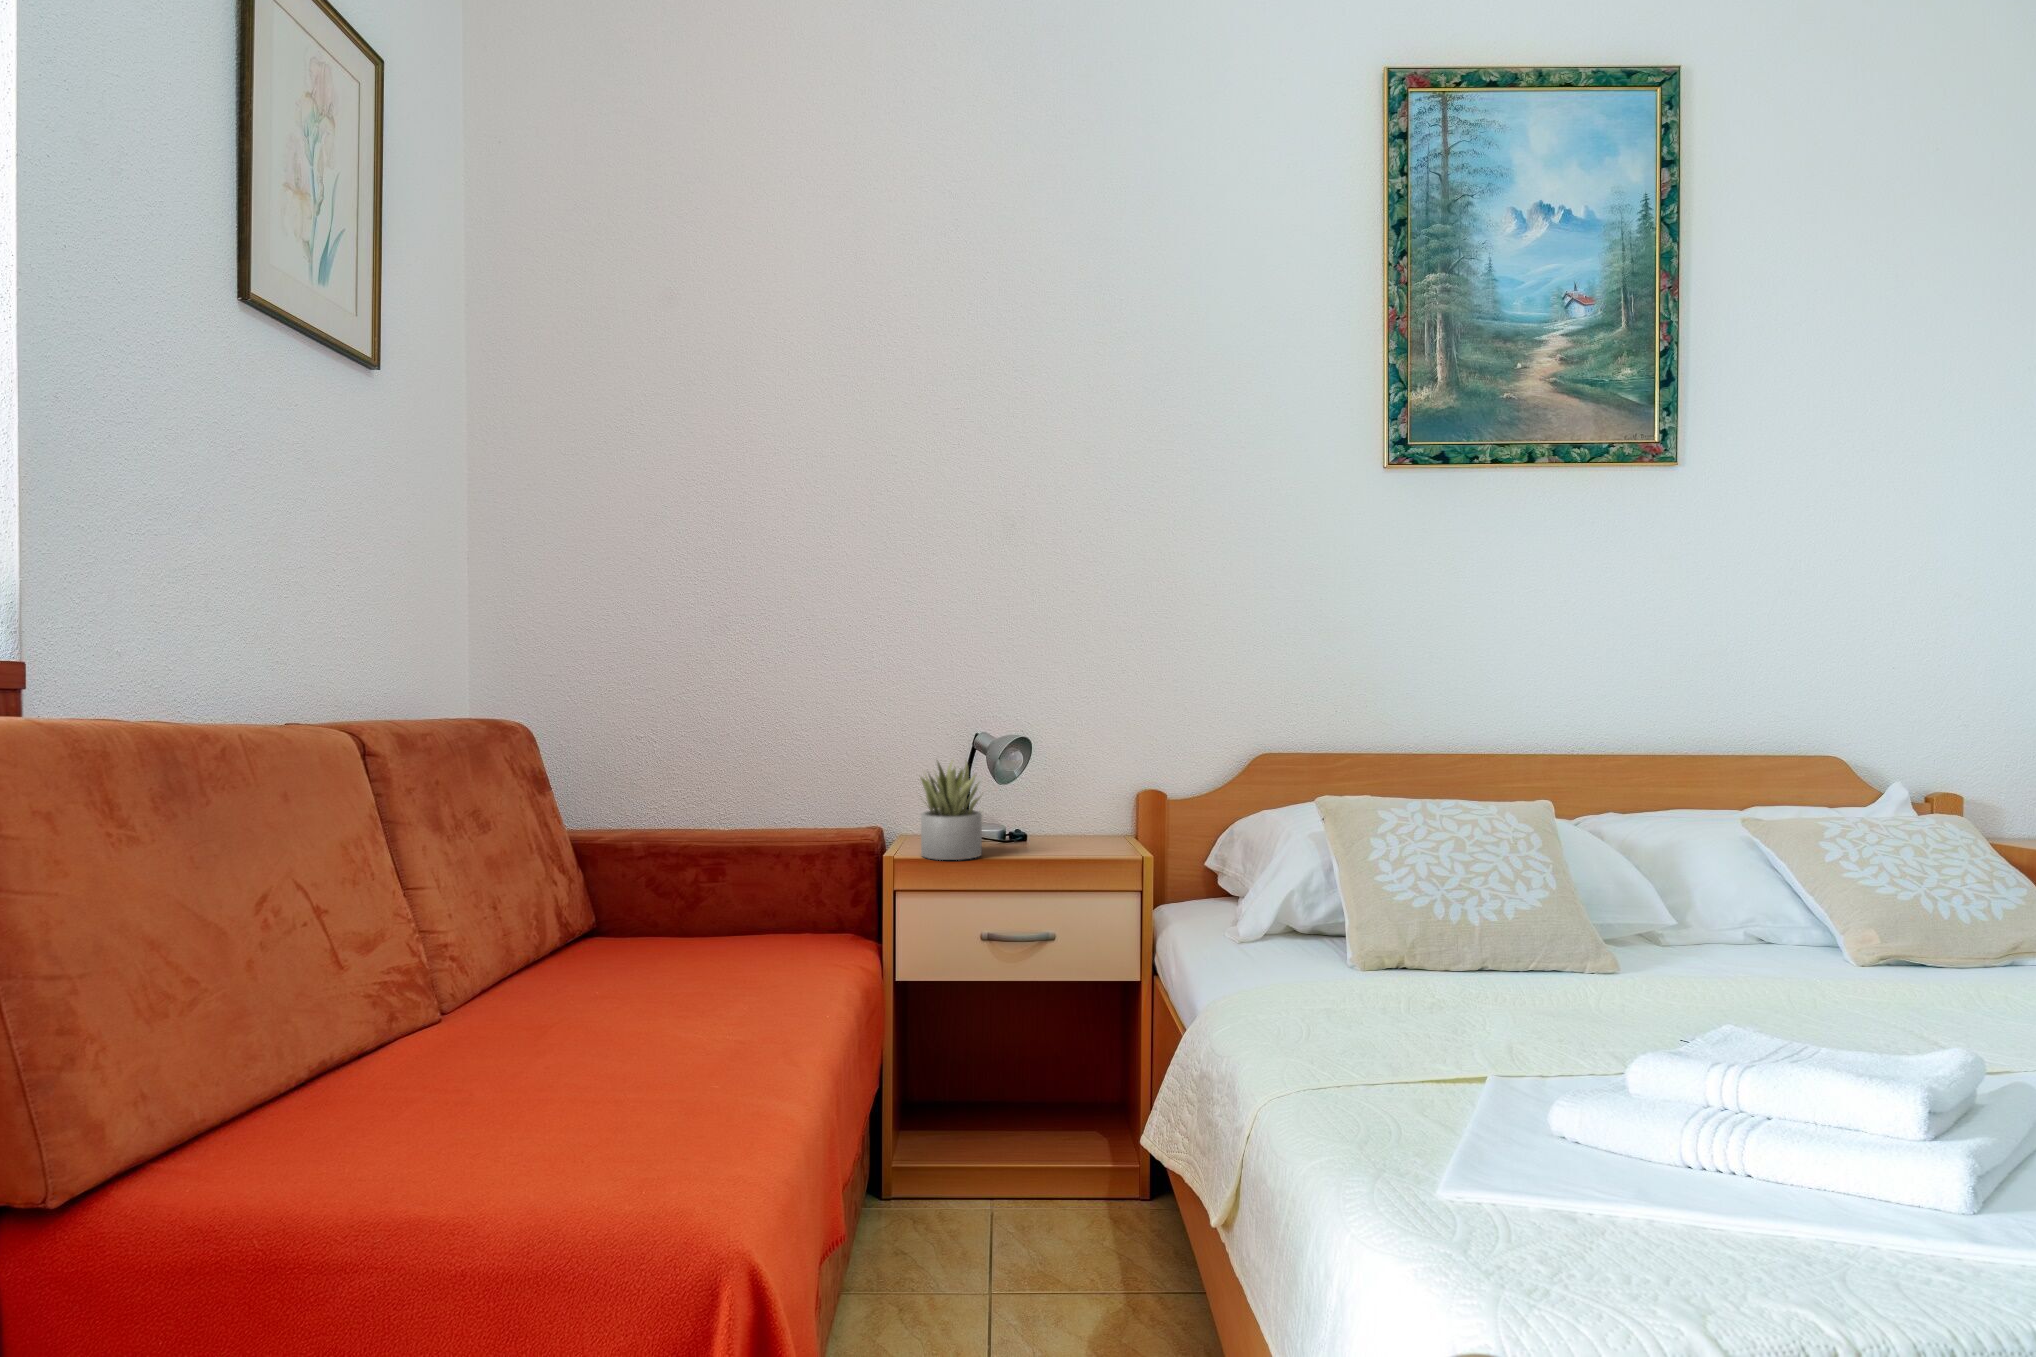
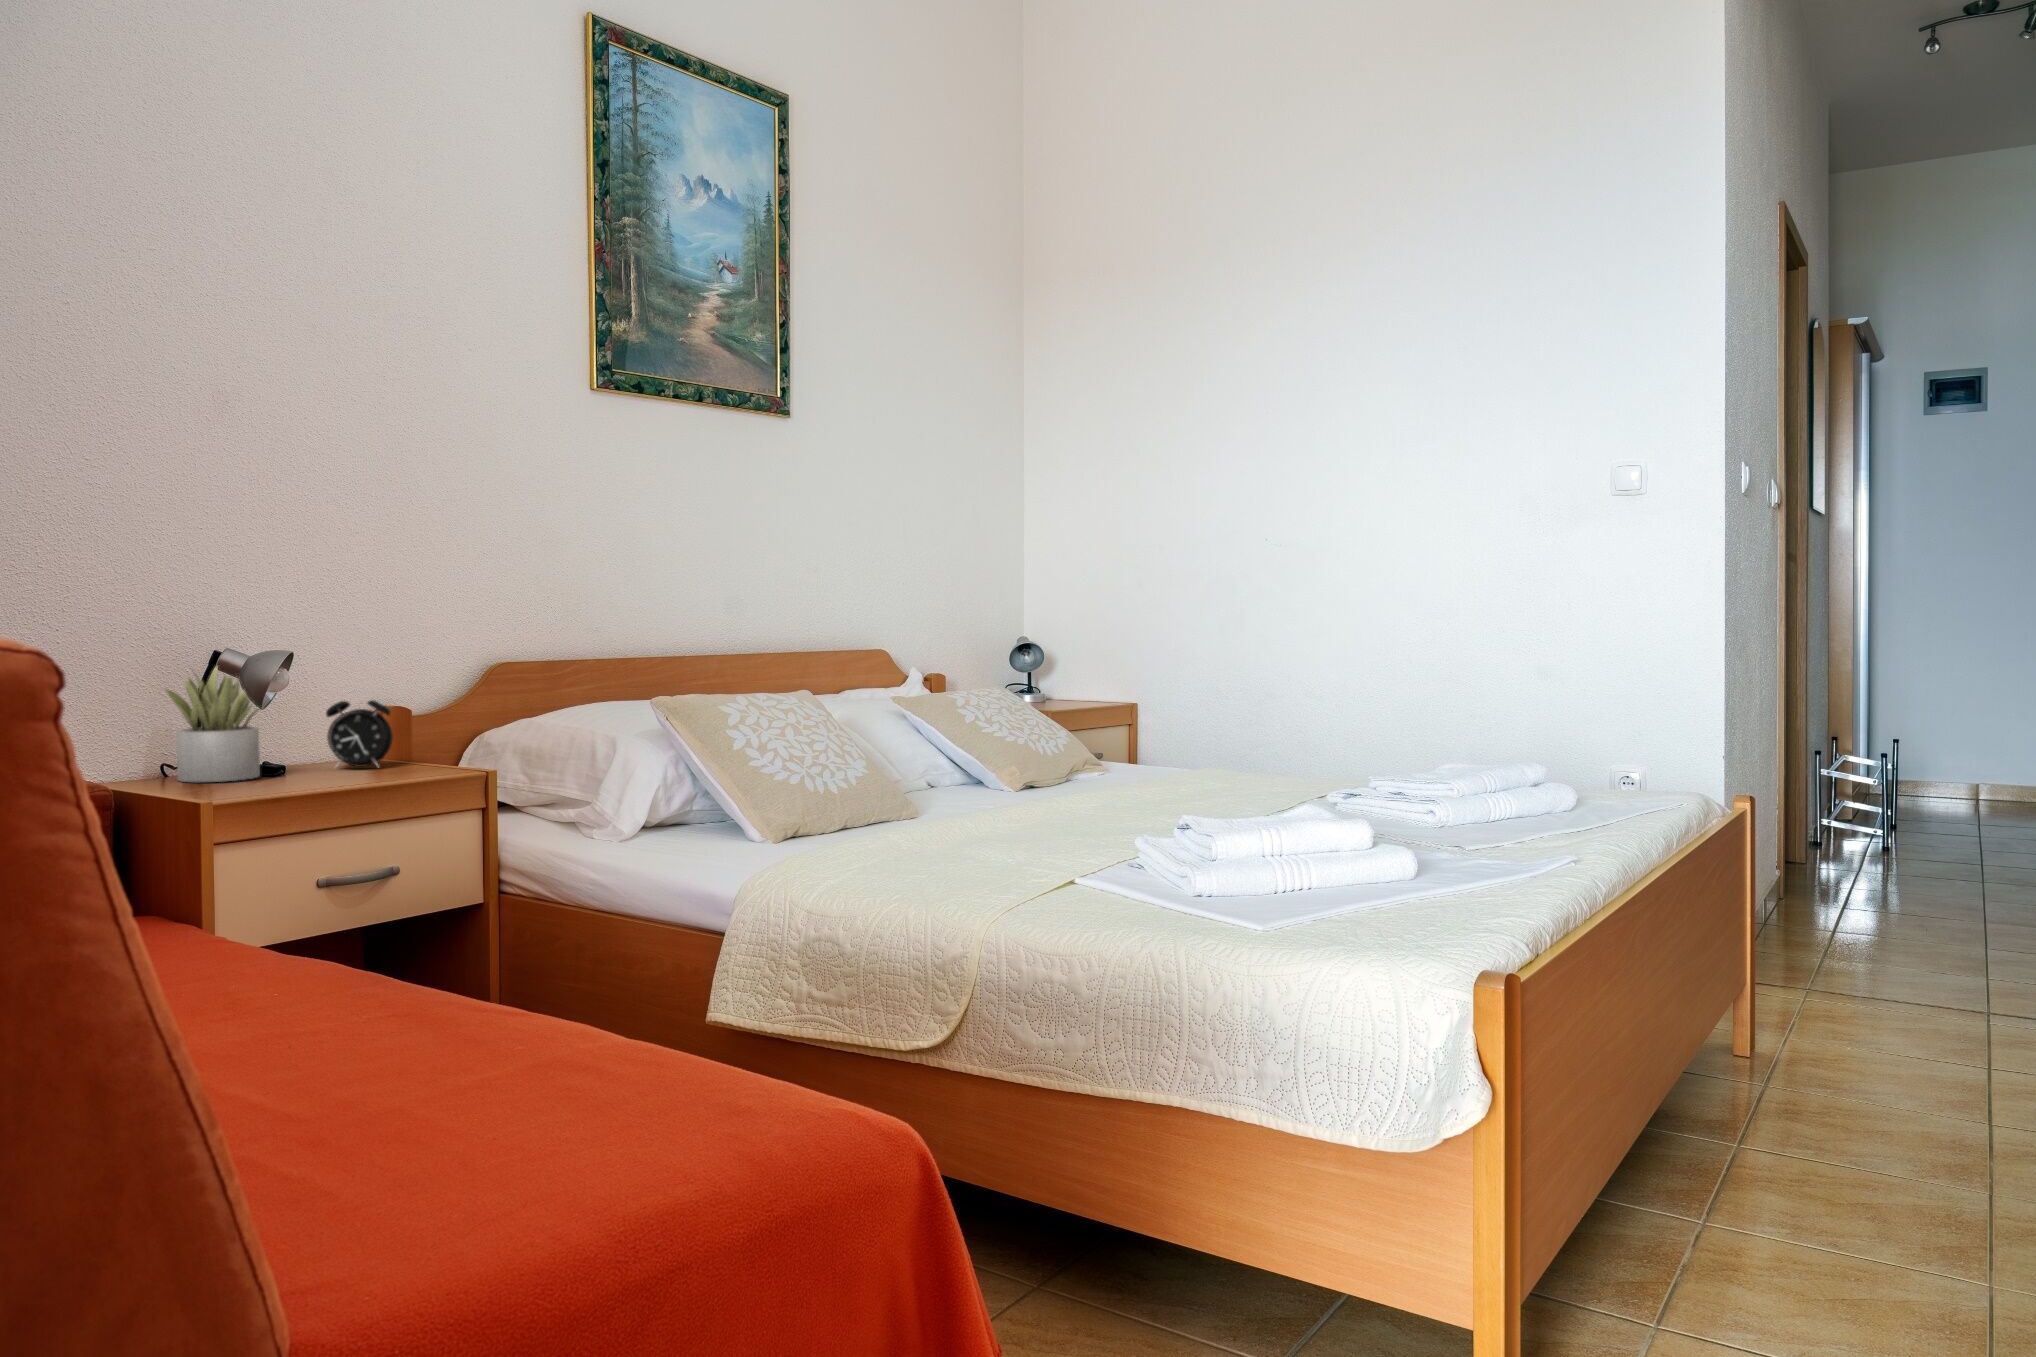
alarm clock: none [1048,784,1103,859] -> present [326,700,393,768]

